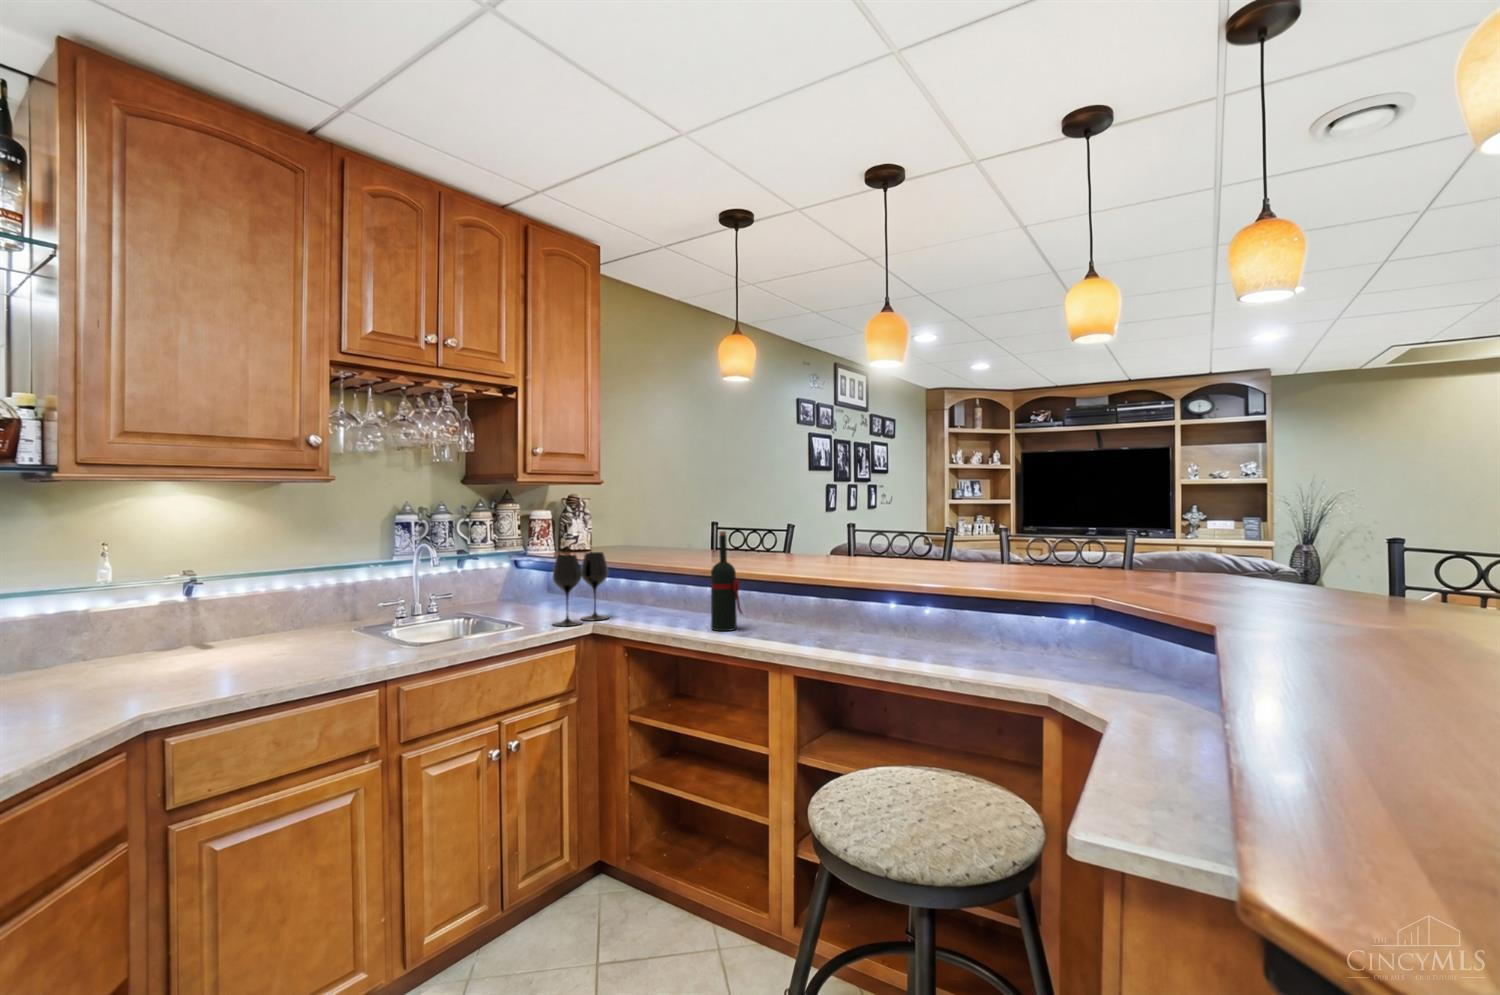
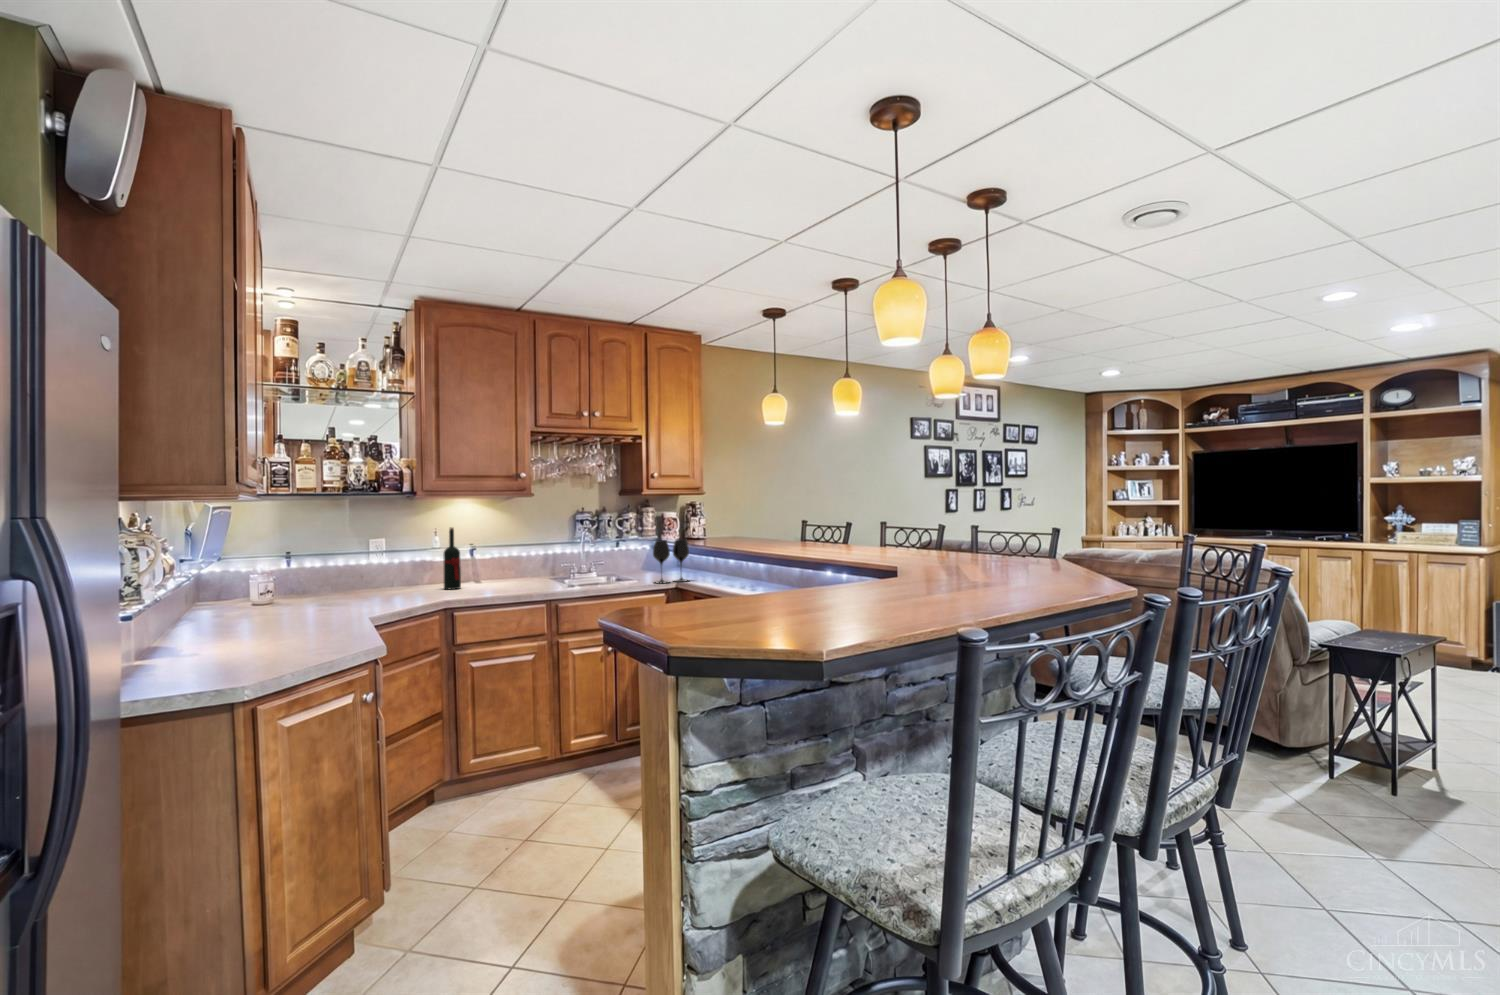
wine bottle: present [711,531,742,631] -> present [444,527,461,590]

